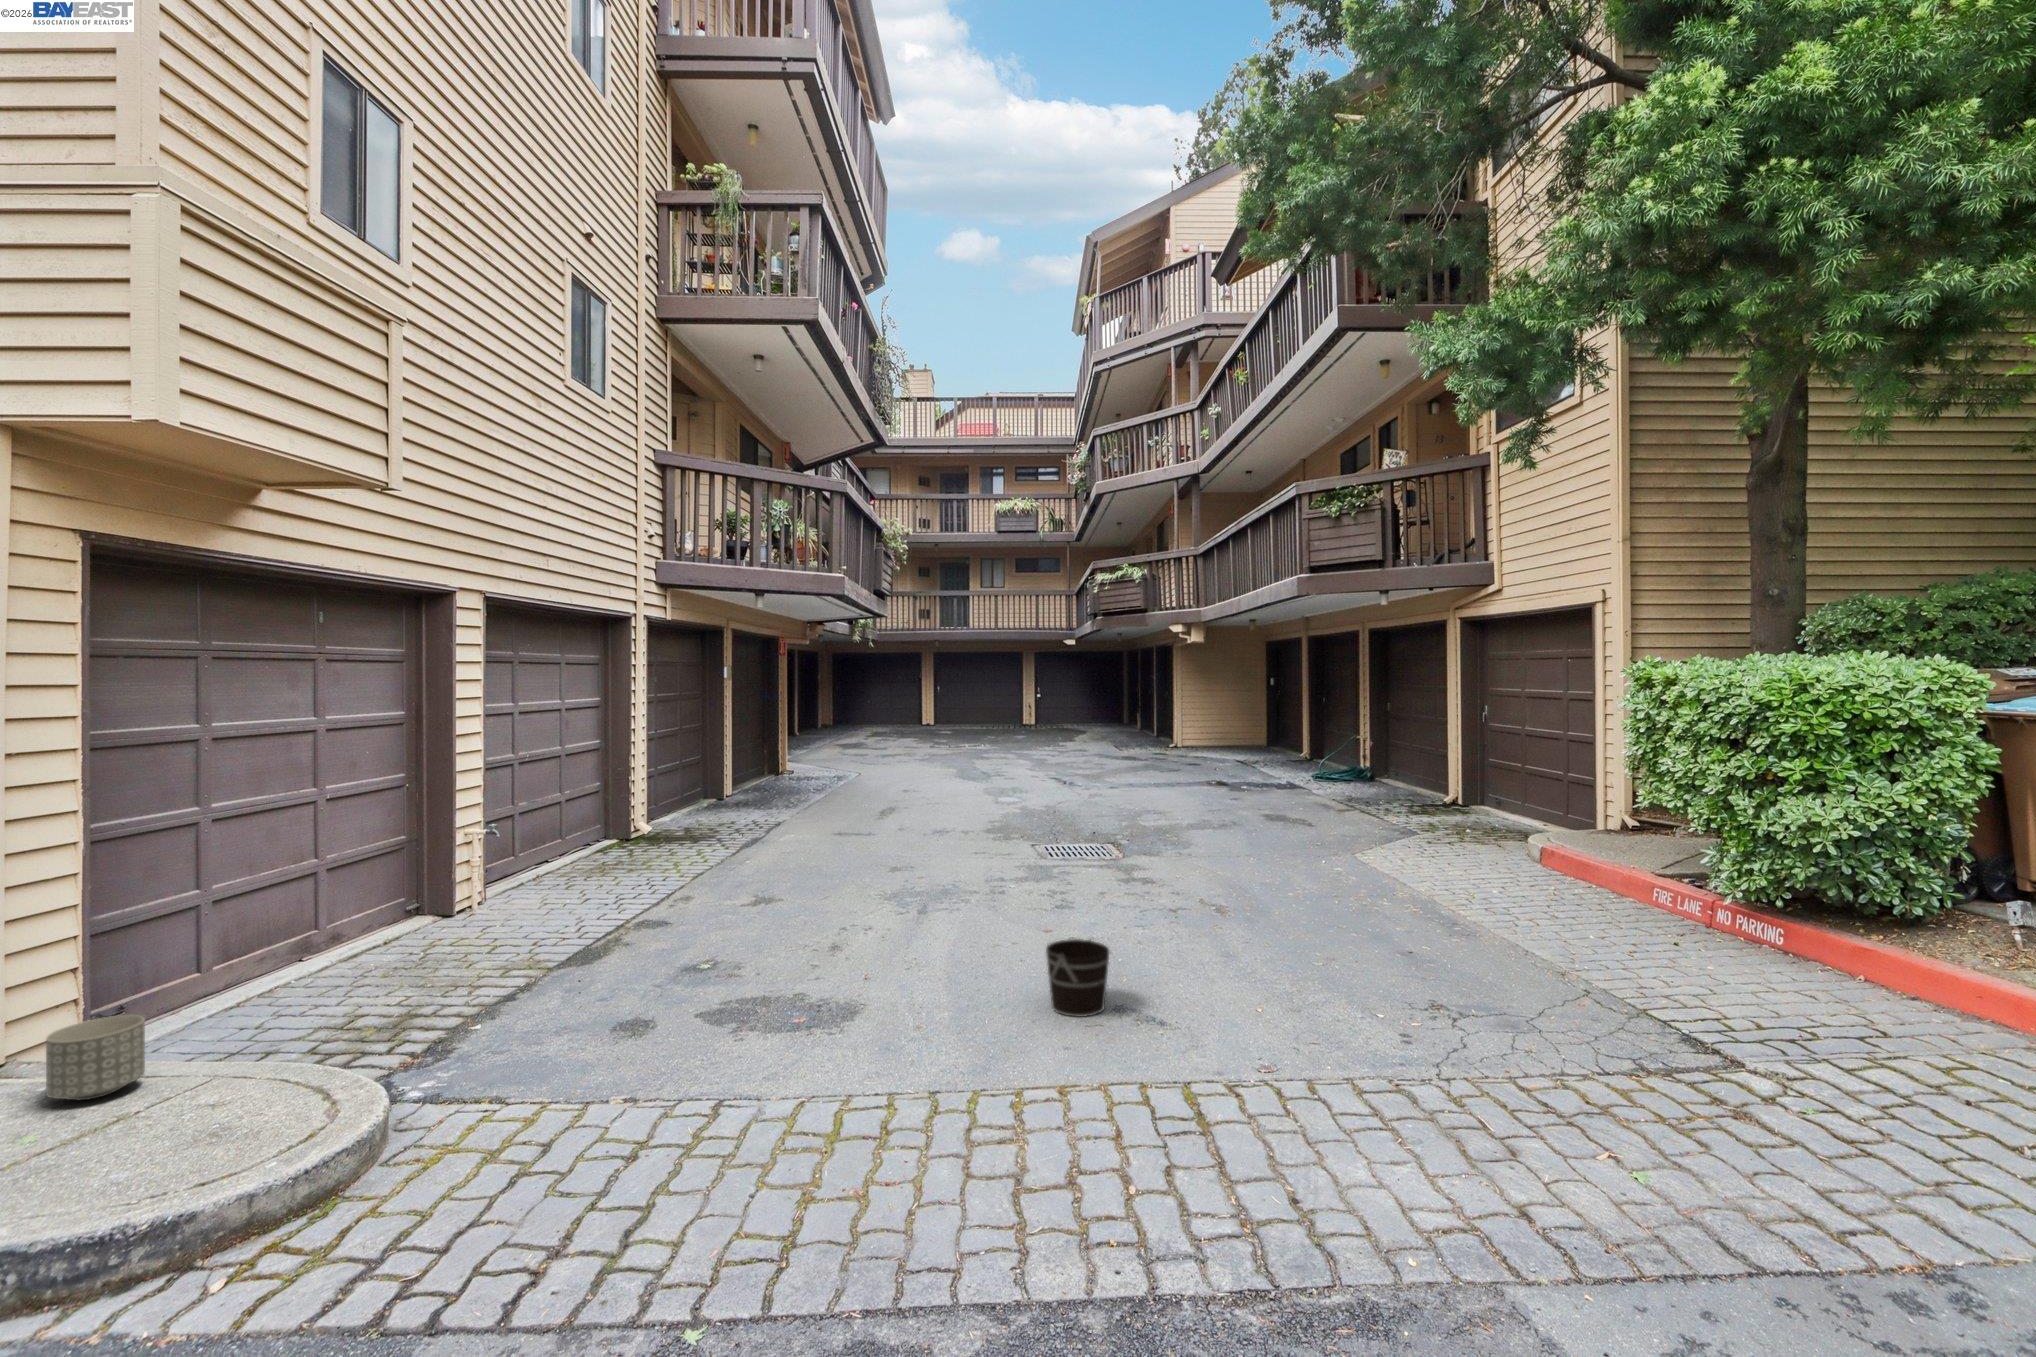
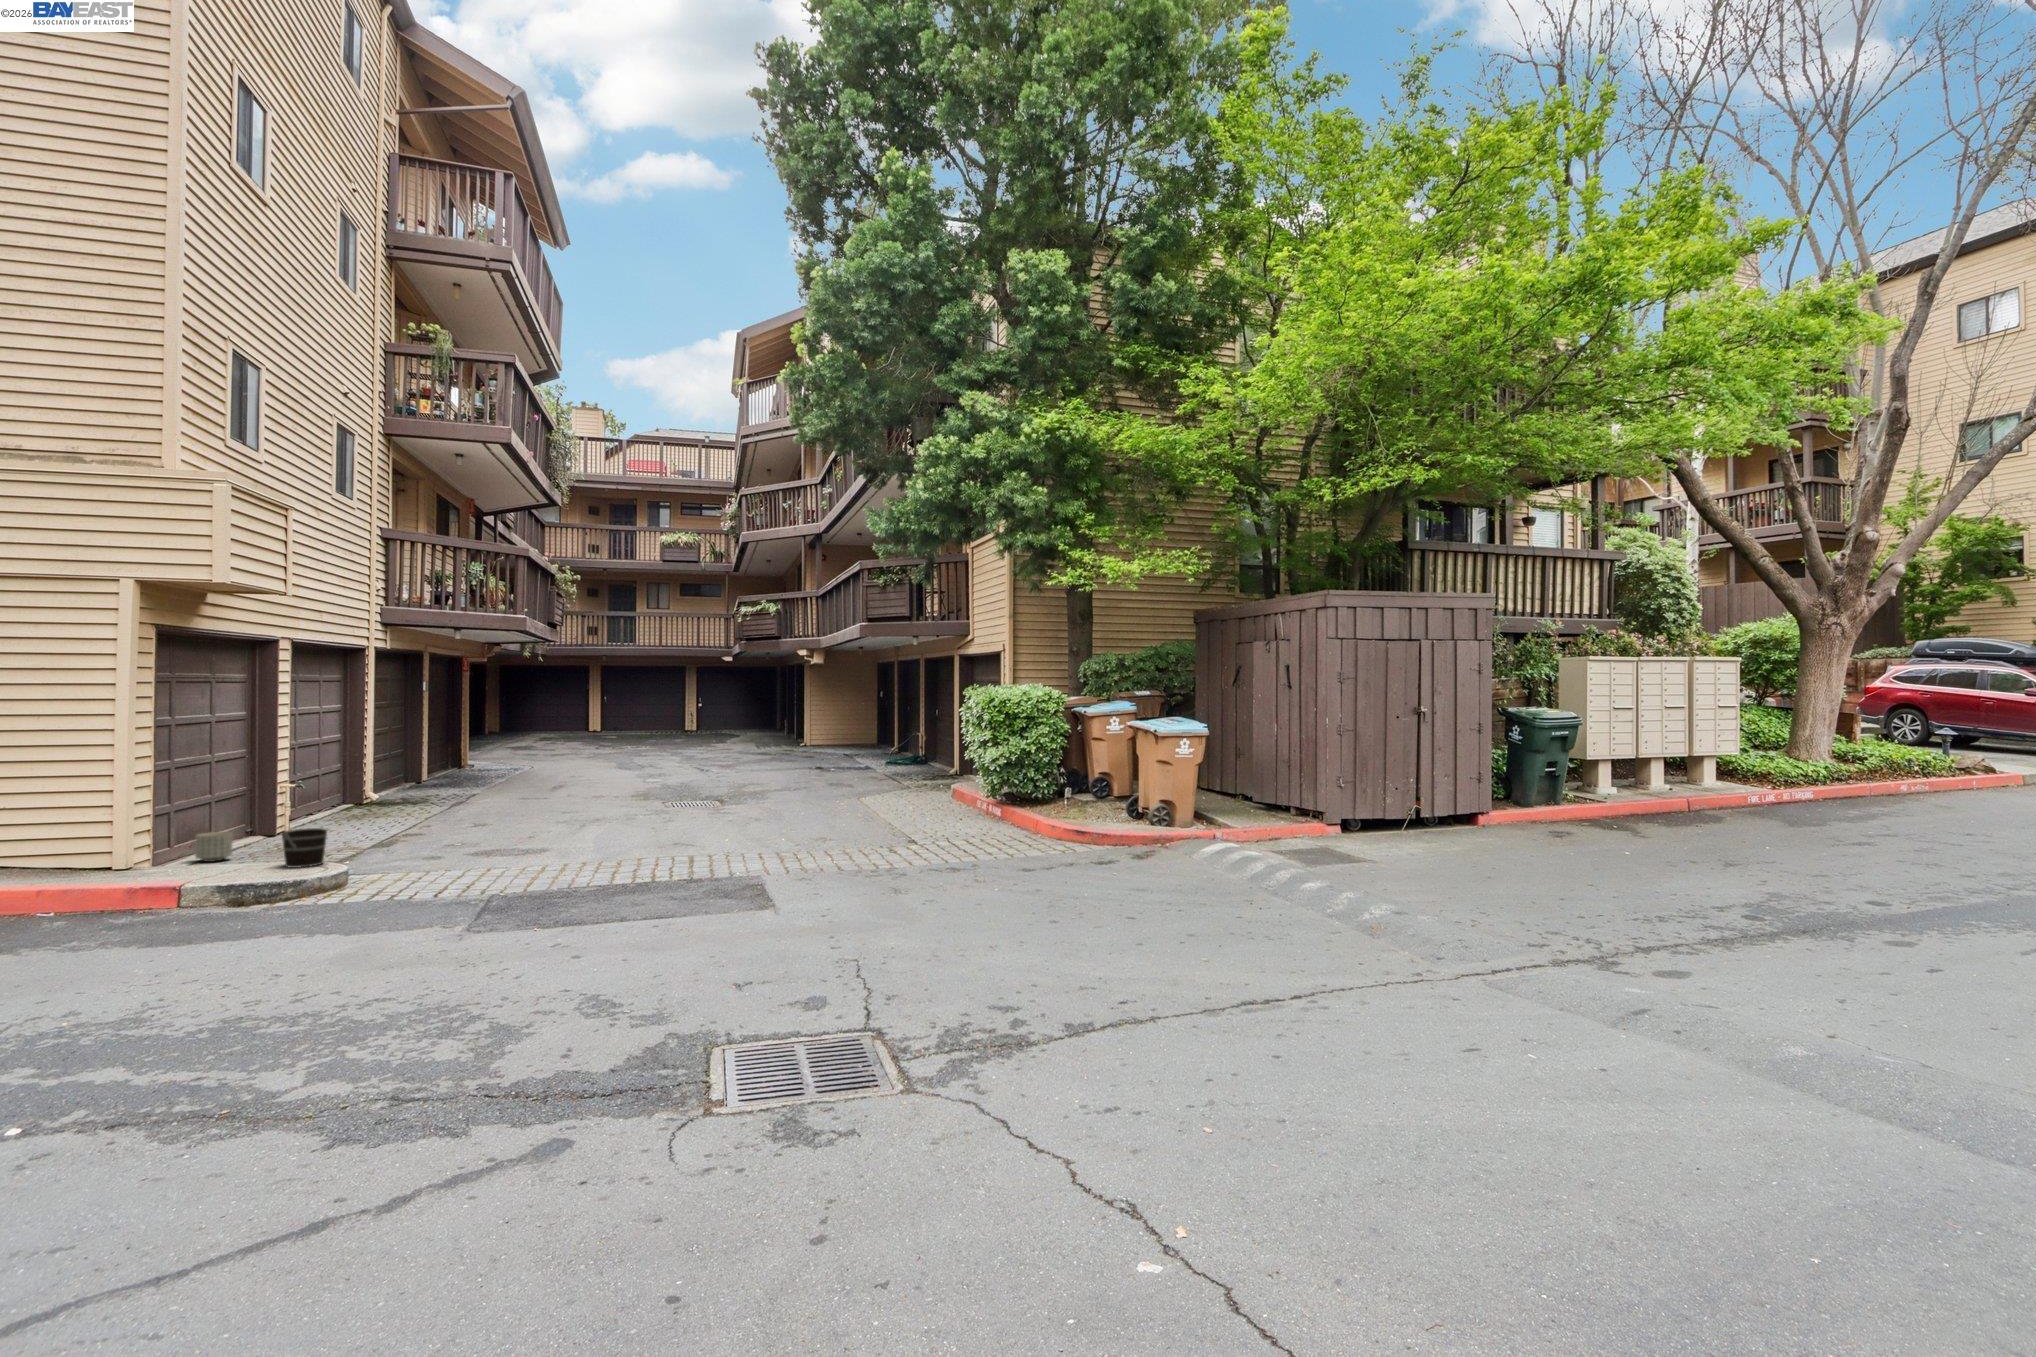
bucket: present [1046,939,1109,1017] -> present [282,827,327,868]

